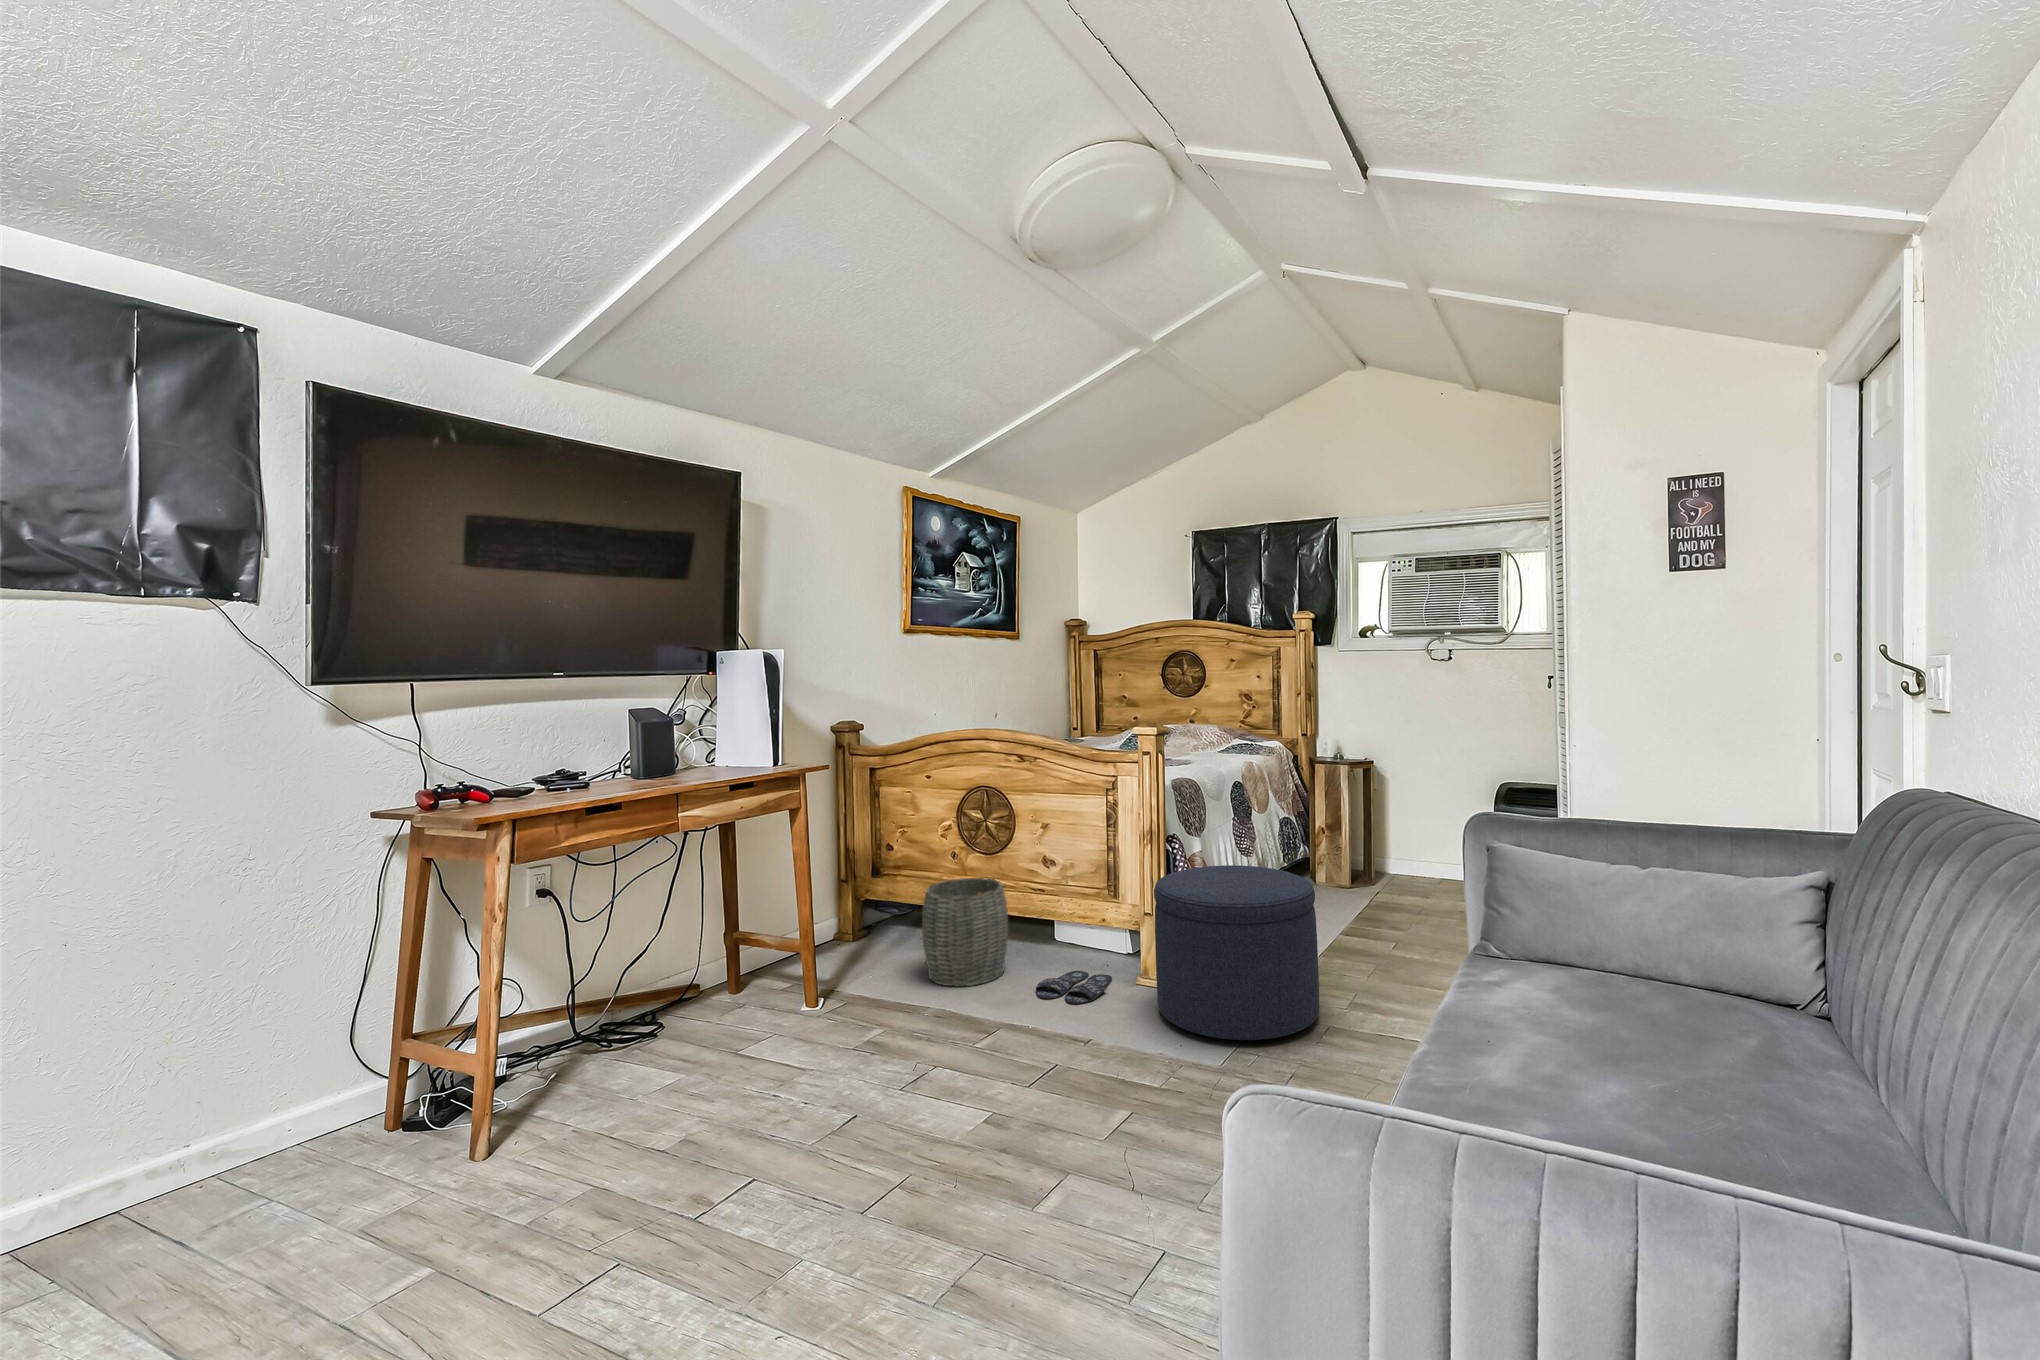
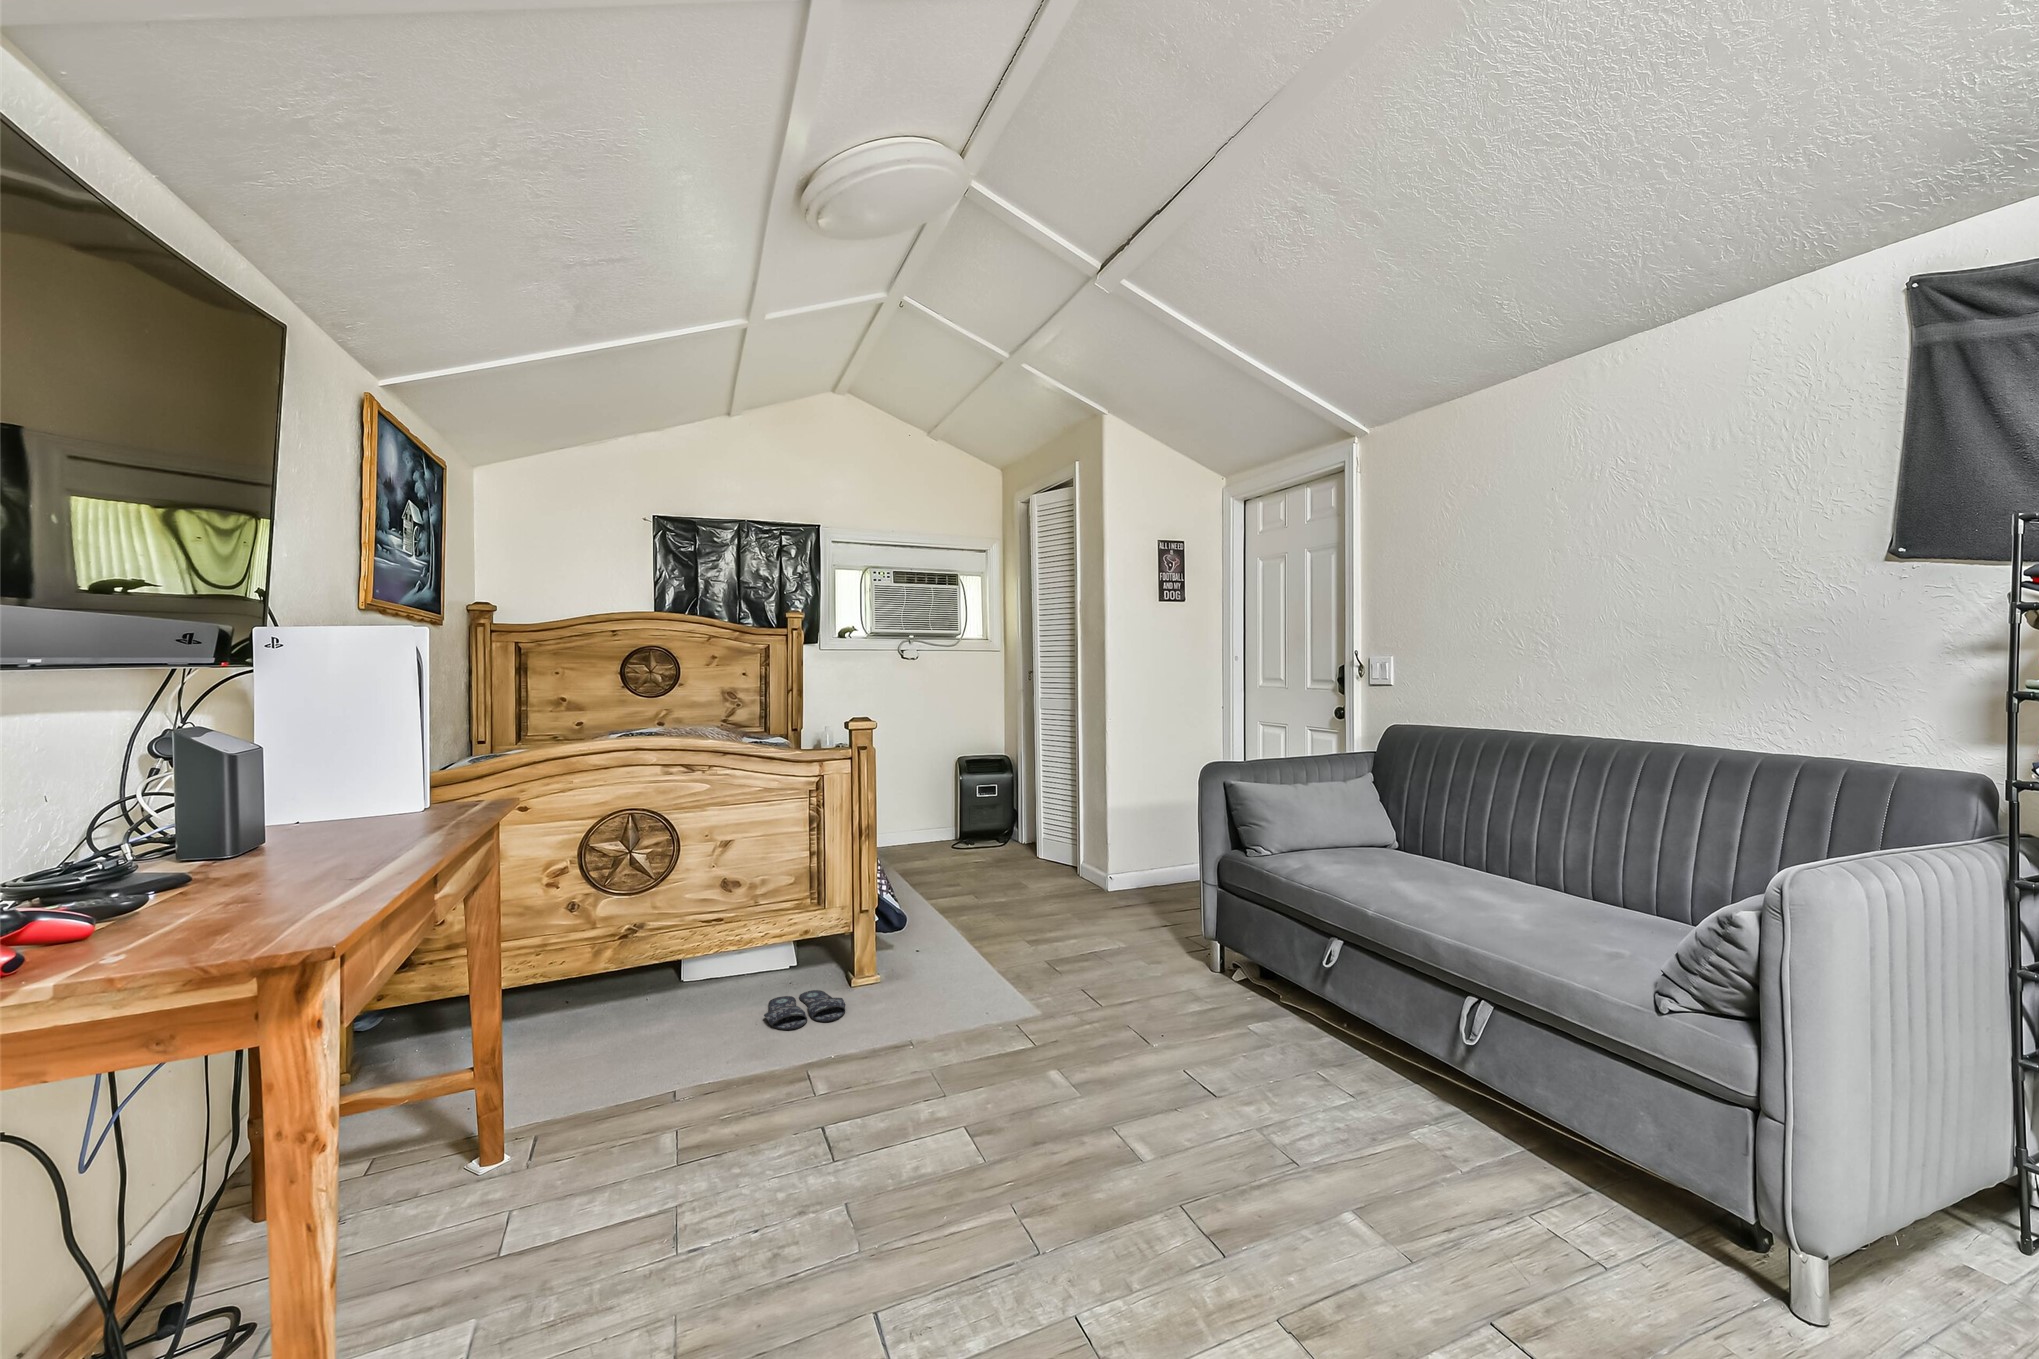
ottoman: present [1154,865,1319,1040] -> none [897,841,1044,997]
woven basket: present [922,878,1008,986] -> none [584,921,707,1069]

